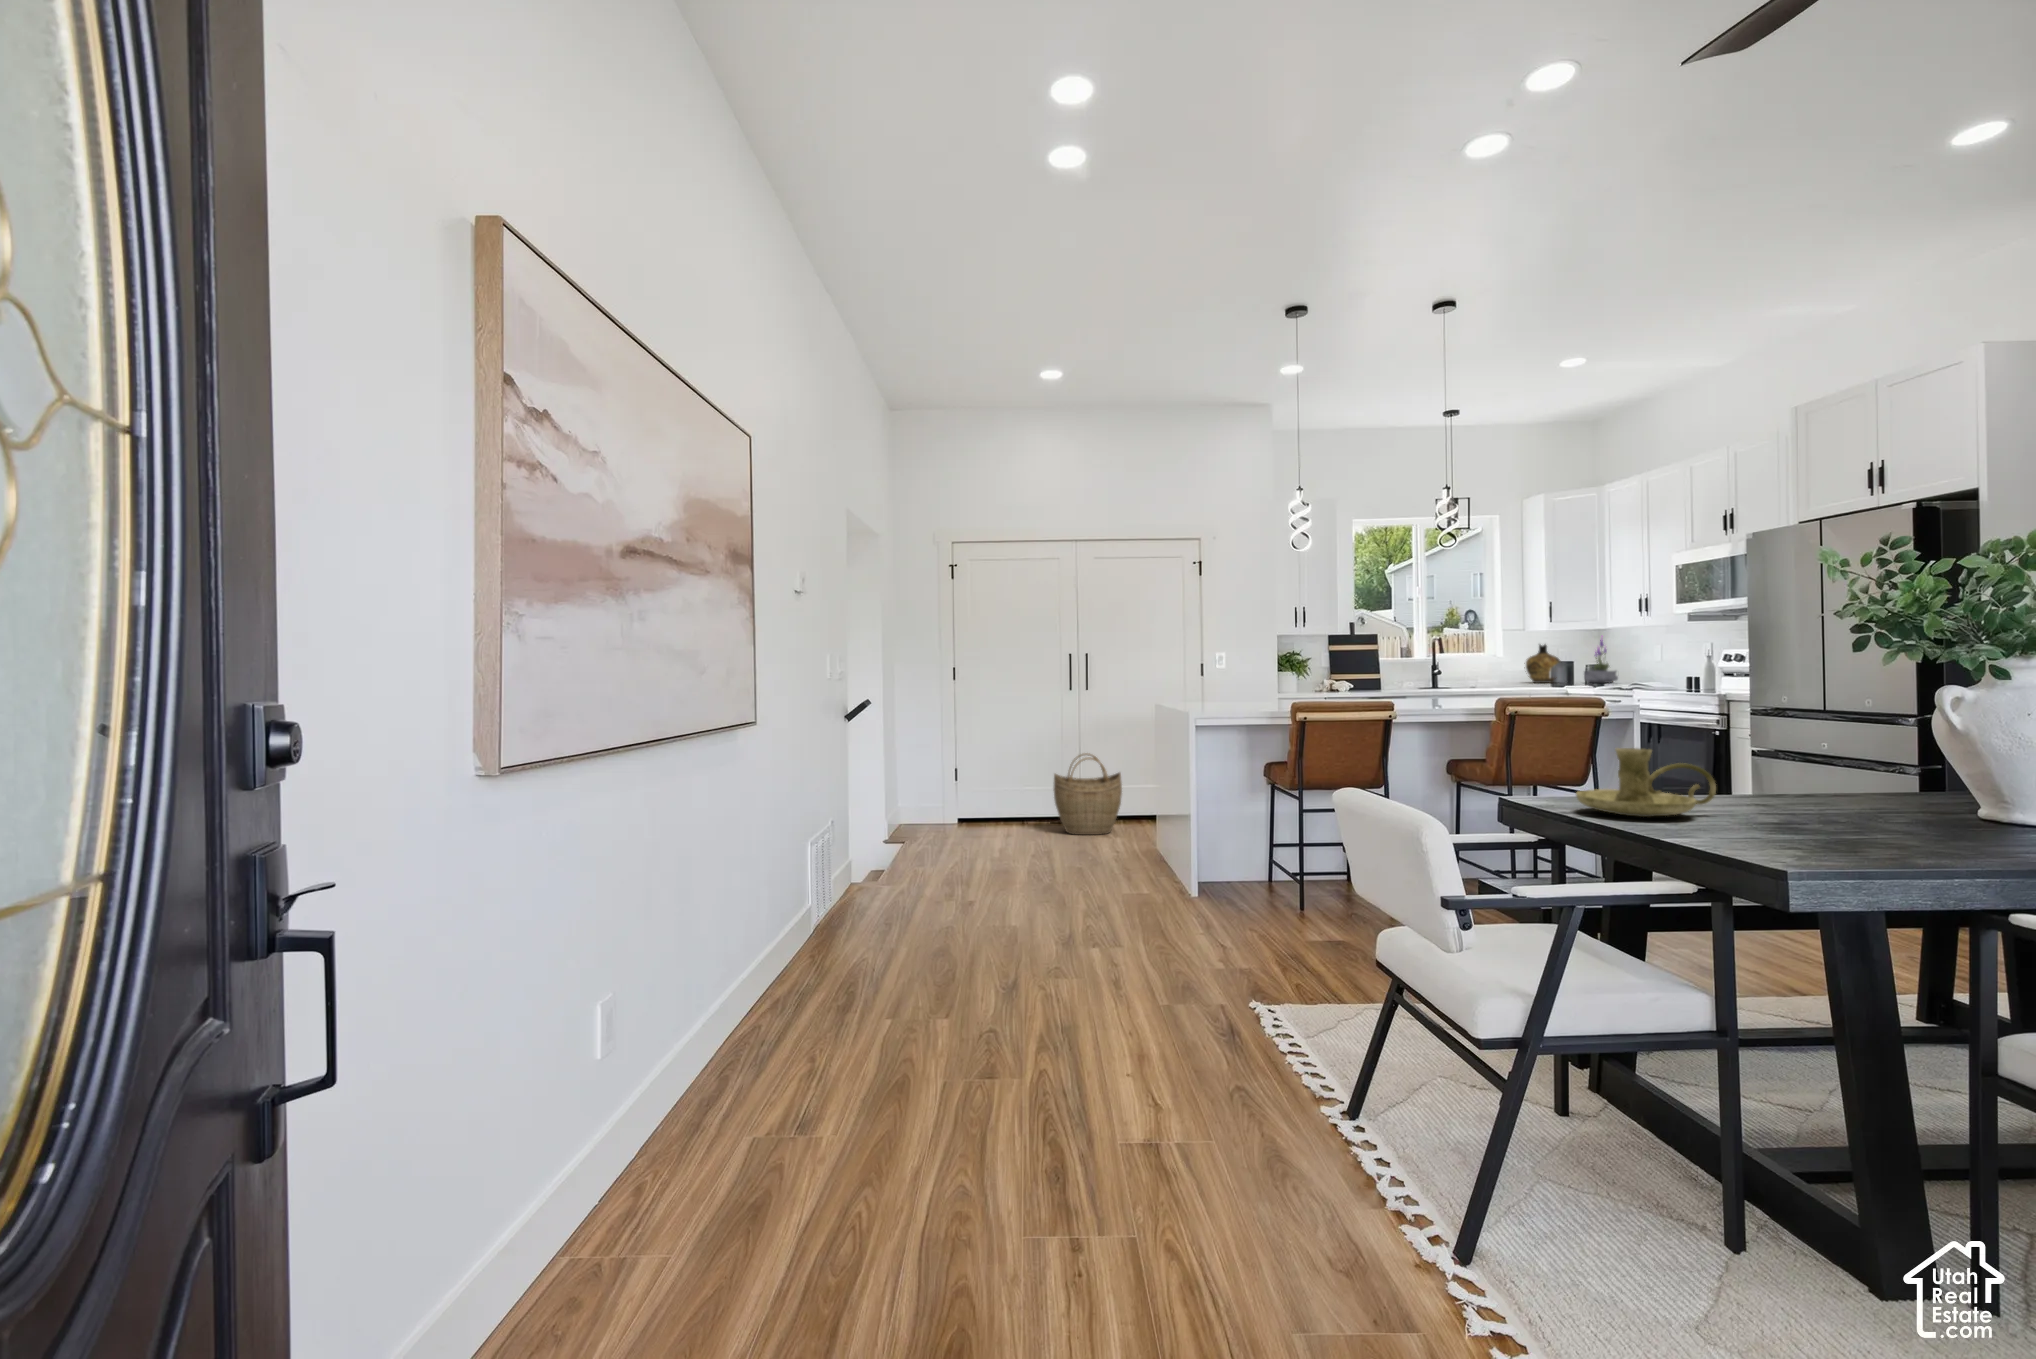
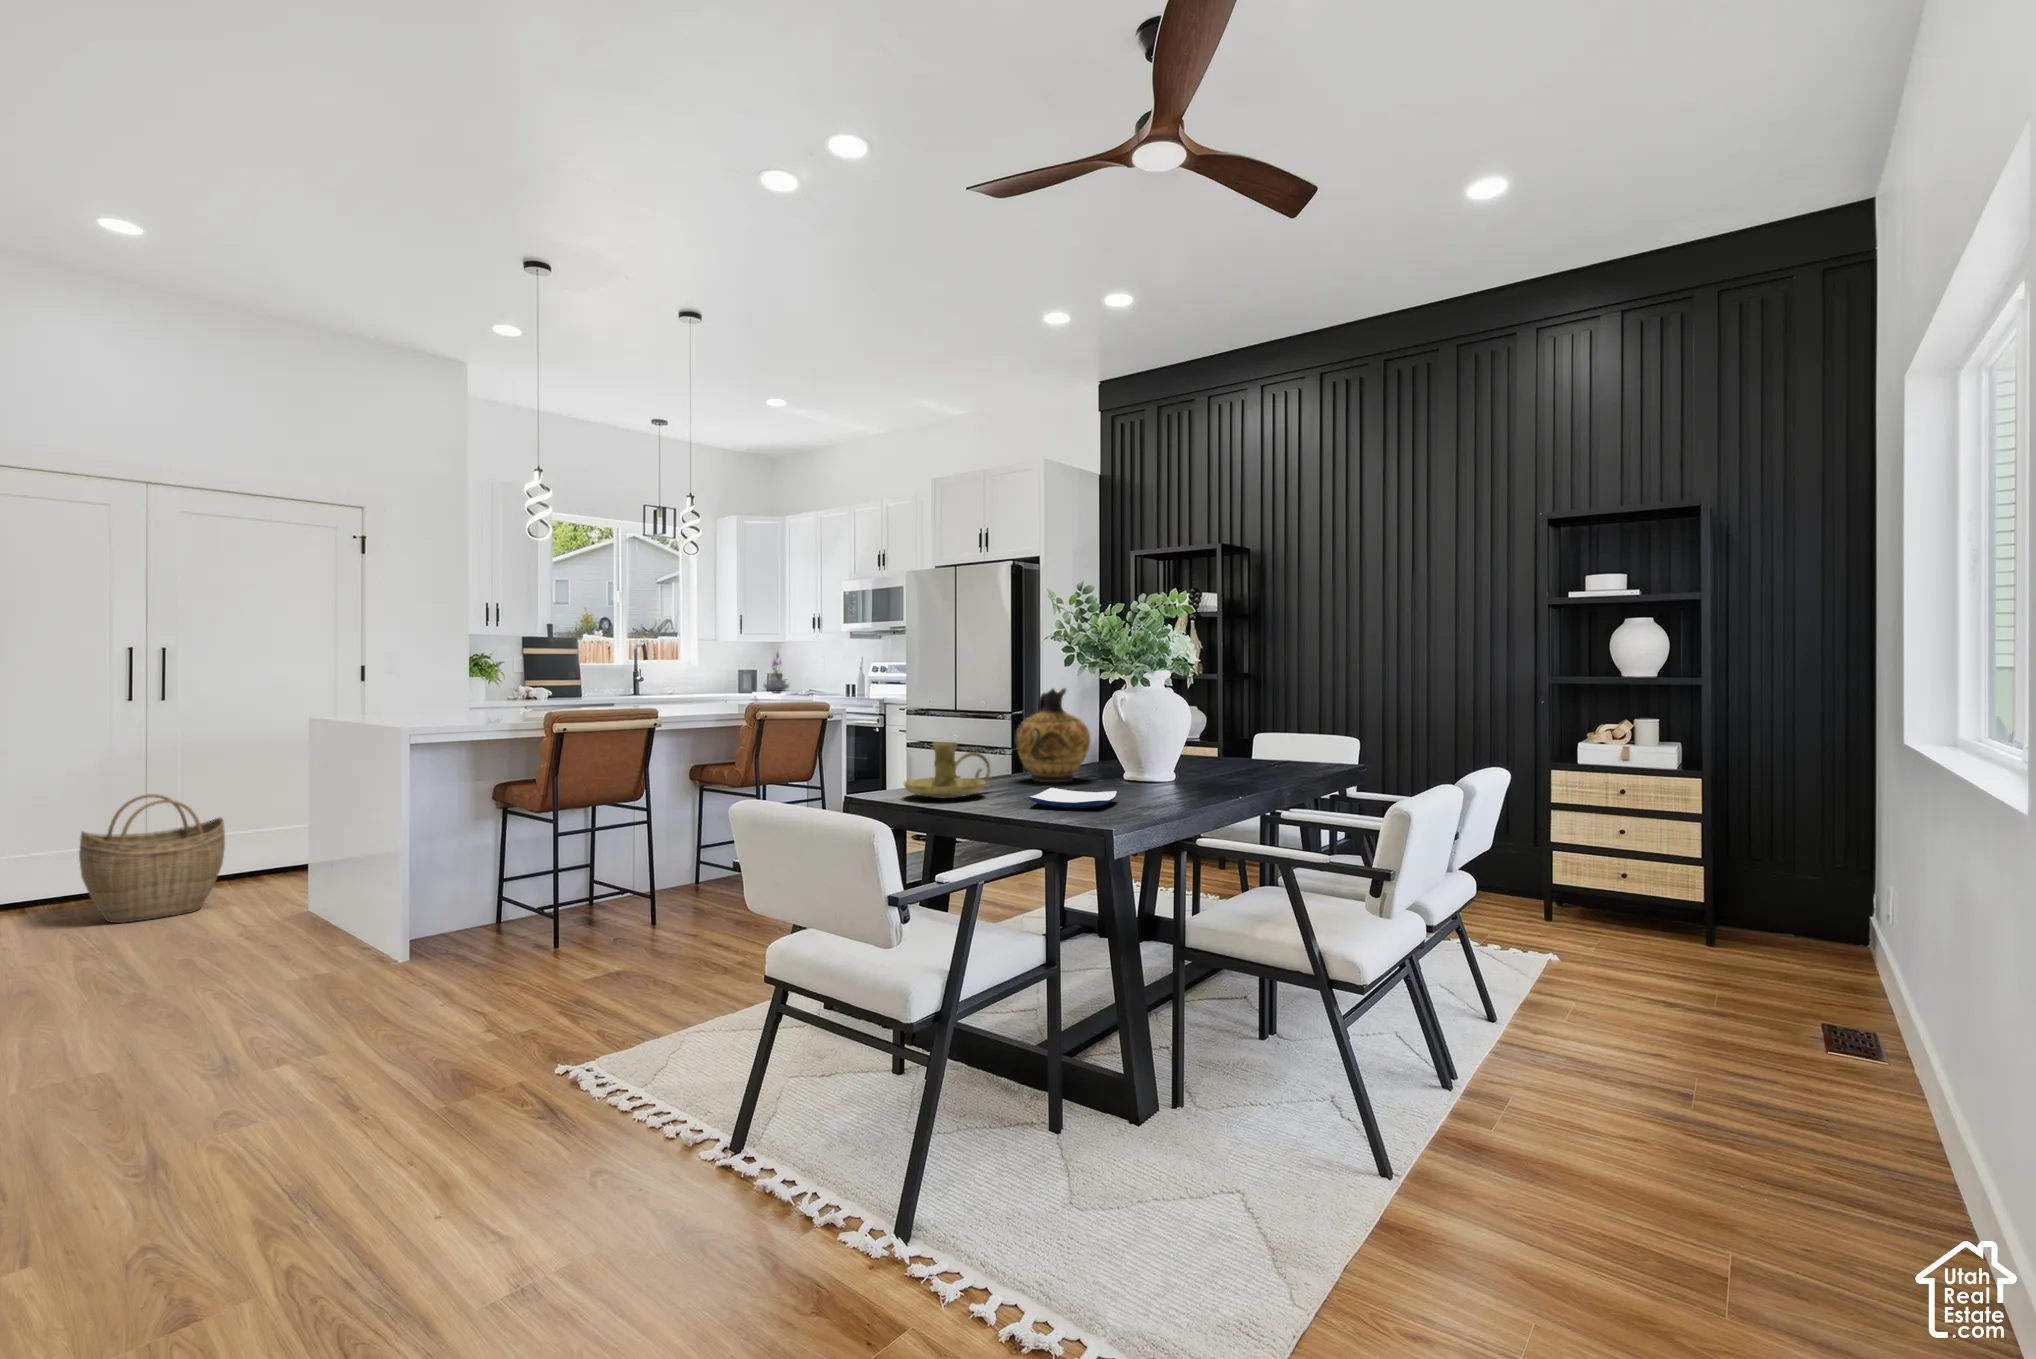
ceramic jug: present [1526,644,1560,683] -> present [1015,688,1090,782]
plate: none [1727,819,1910,851] -> present [1029,788,1117,808]

